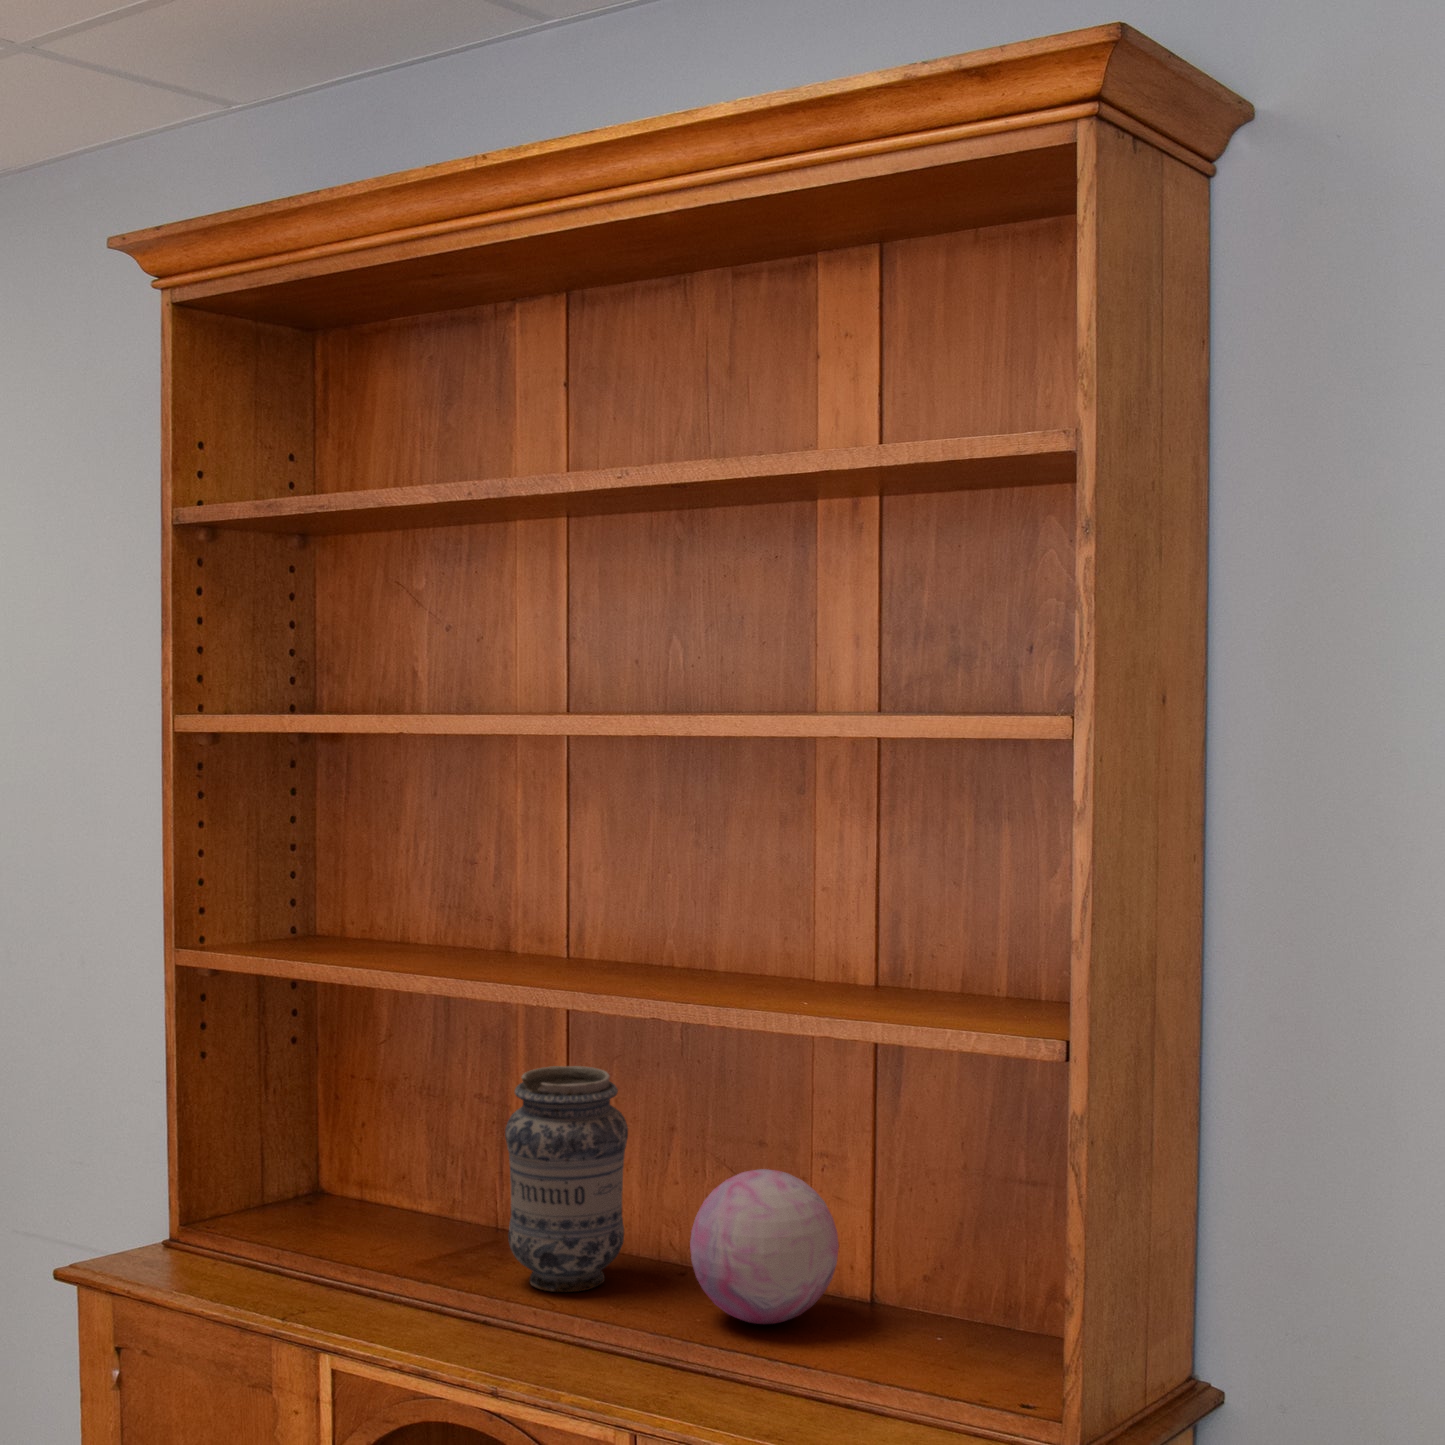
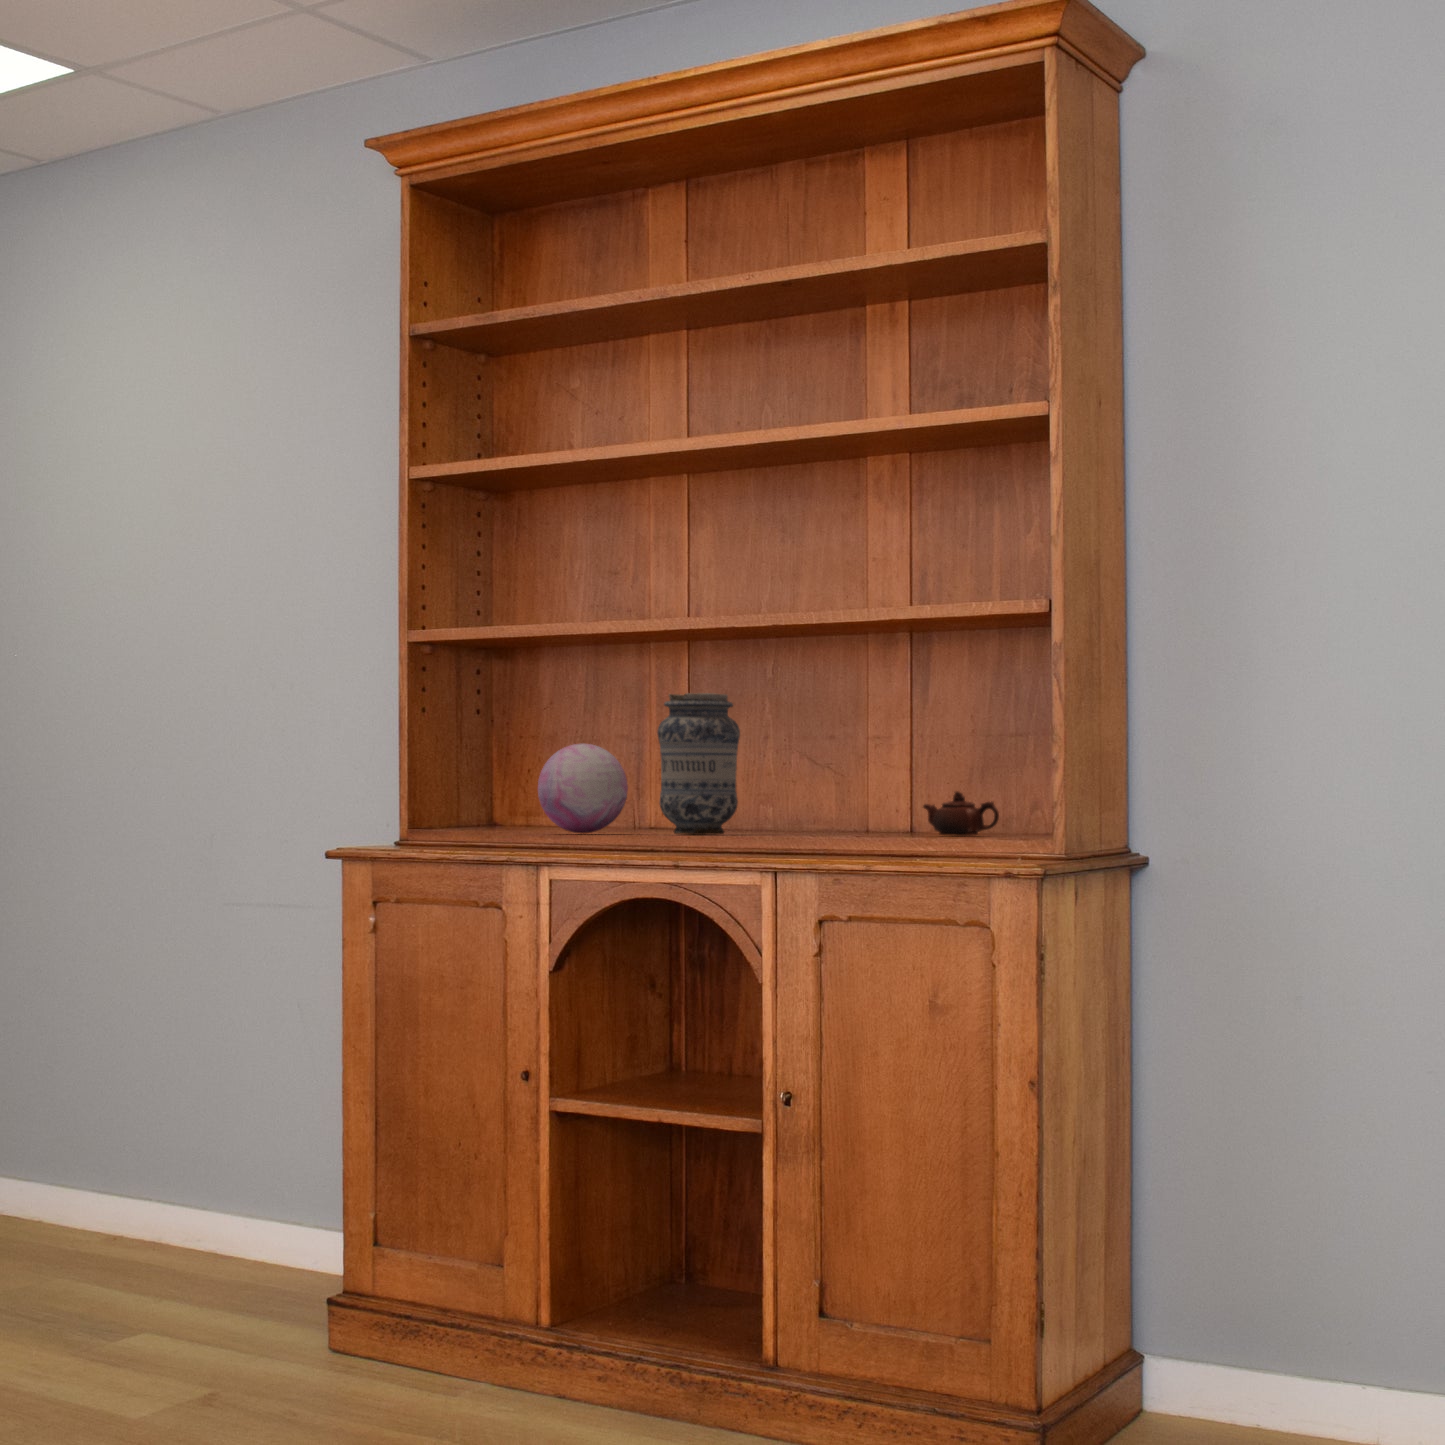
decorative orb: present [690,1169,839,1324] -> present [538,744,628,833]
teapot: none [883,1300,1002,1380] -> present [923,791,999,836]

